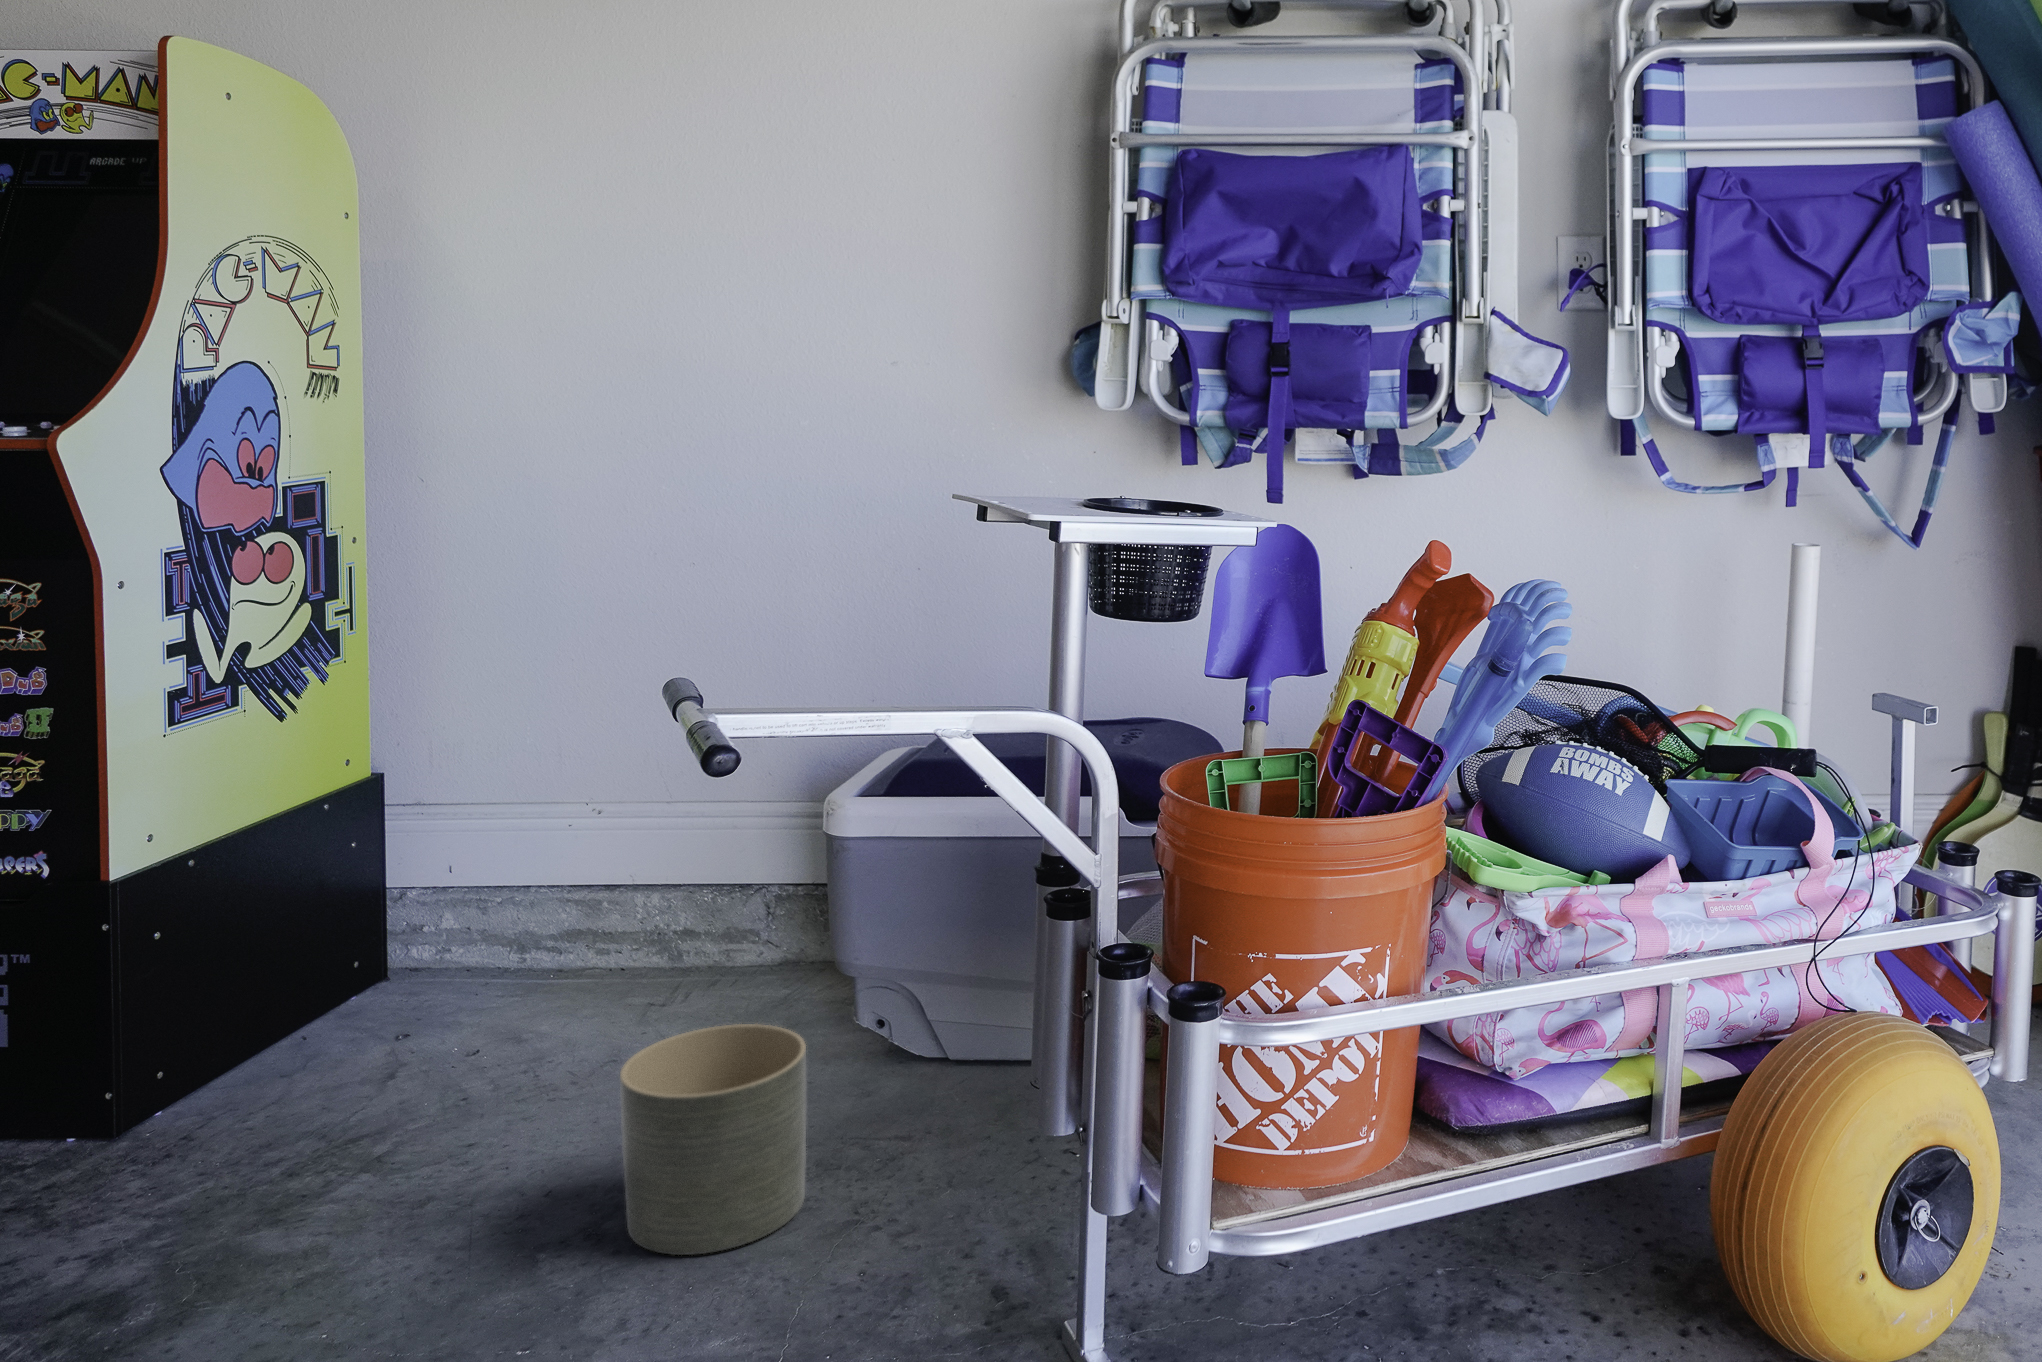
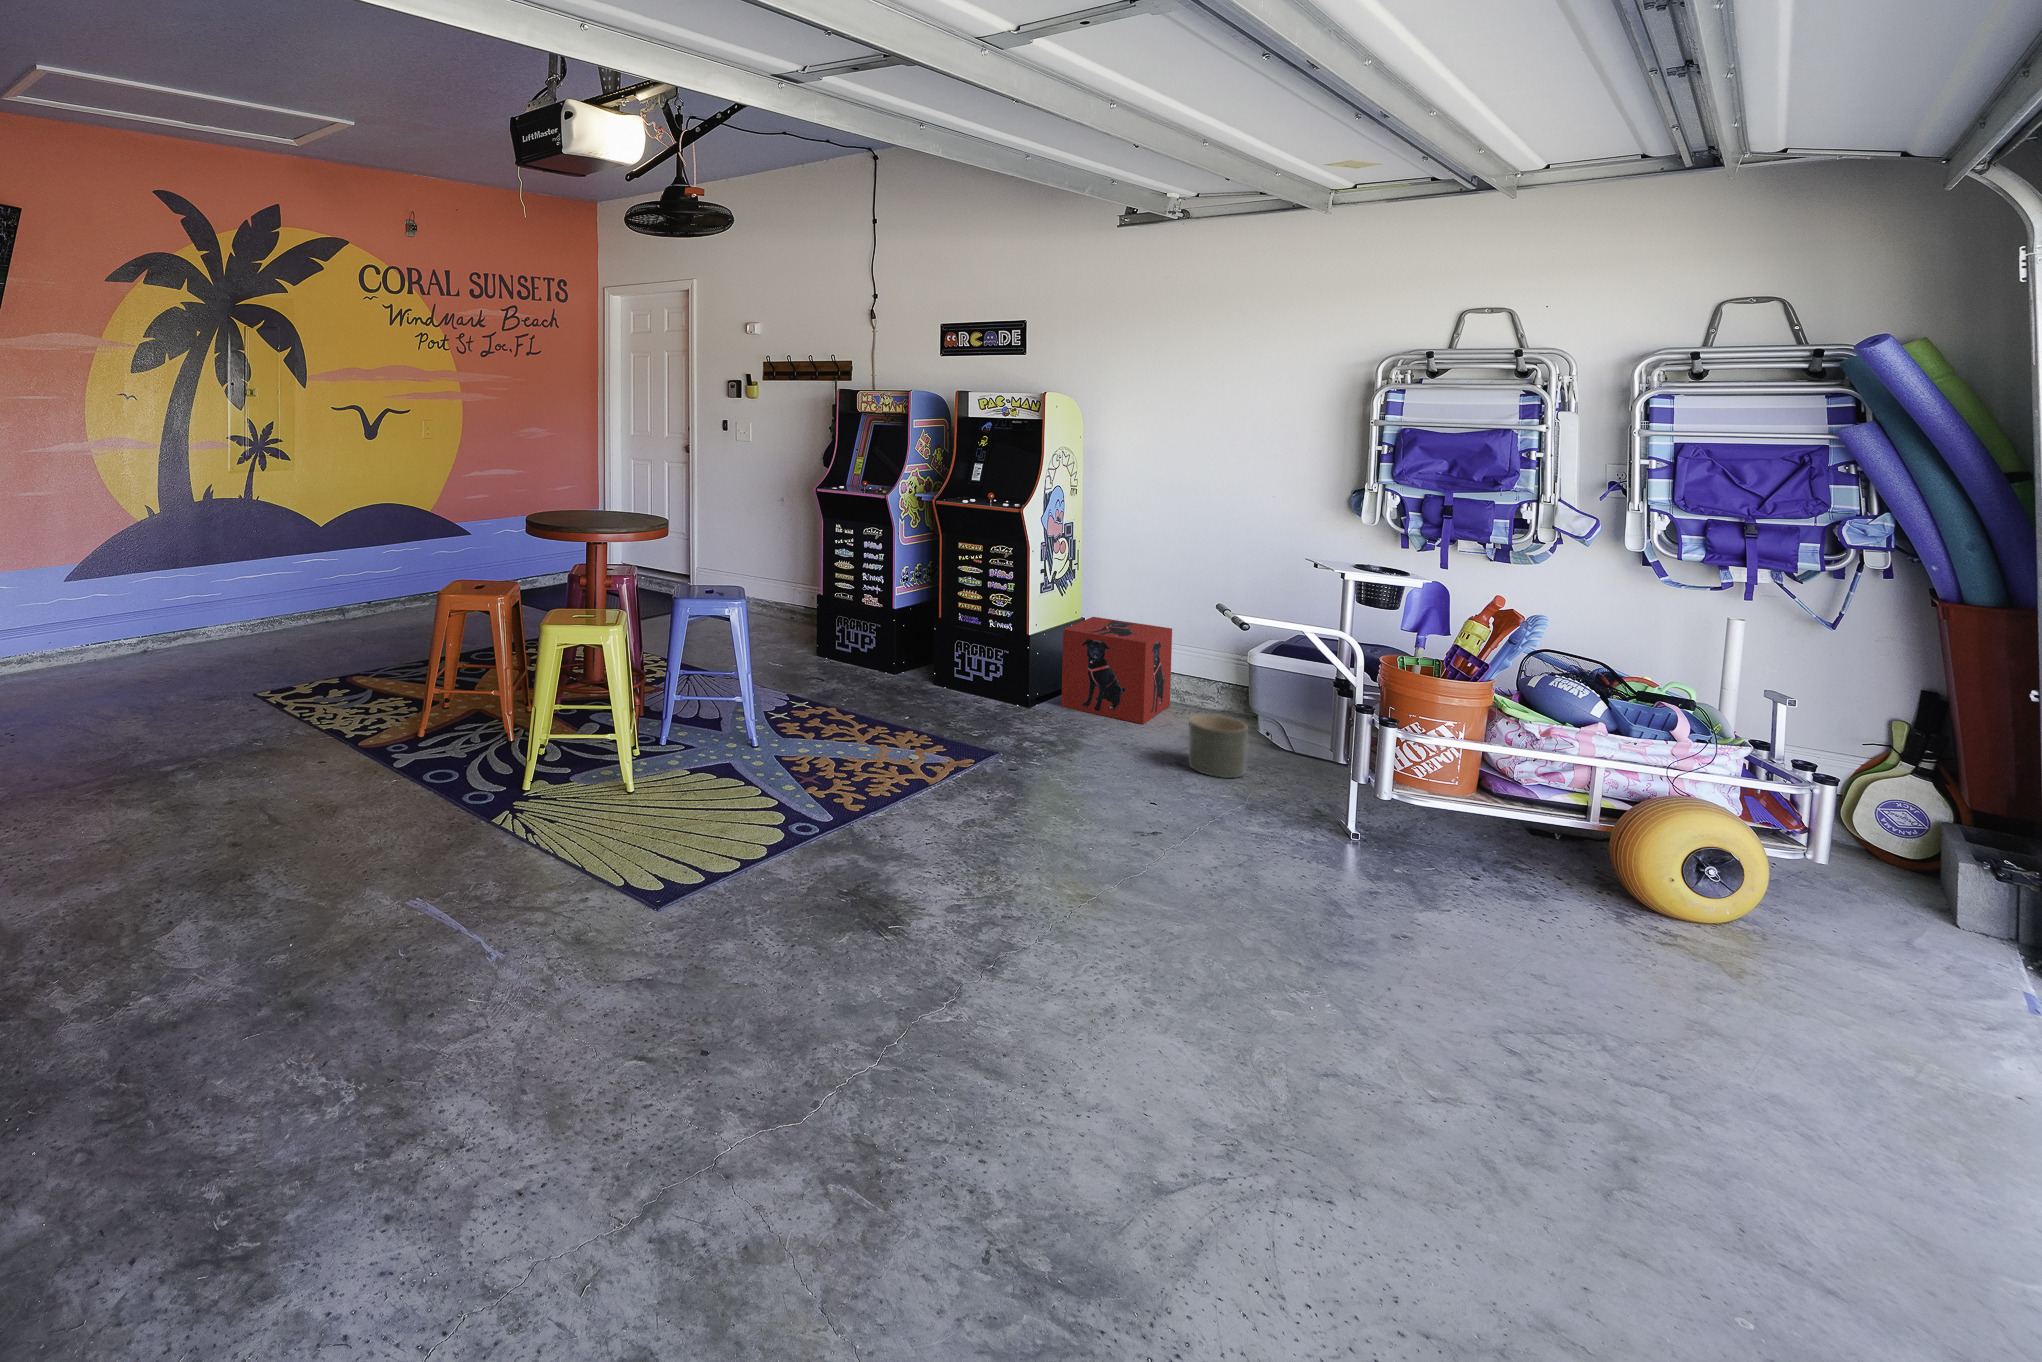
storage box: none [274,757,659,1078] -> present [1061,617,1172,724]

